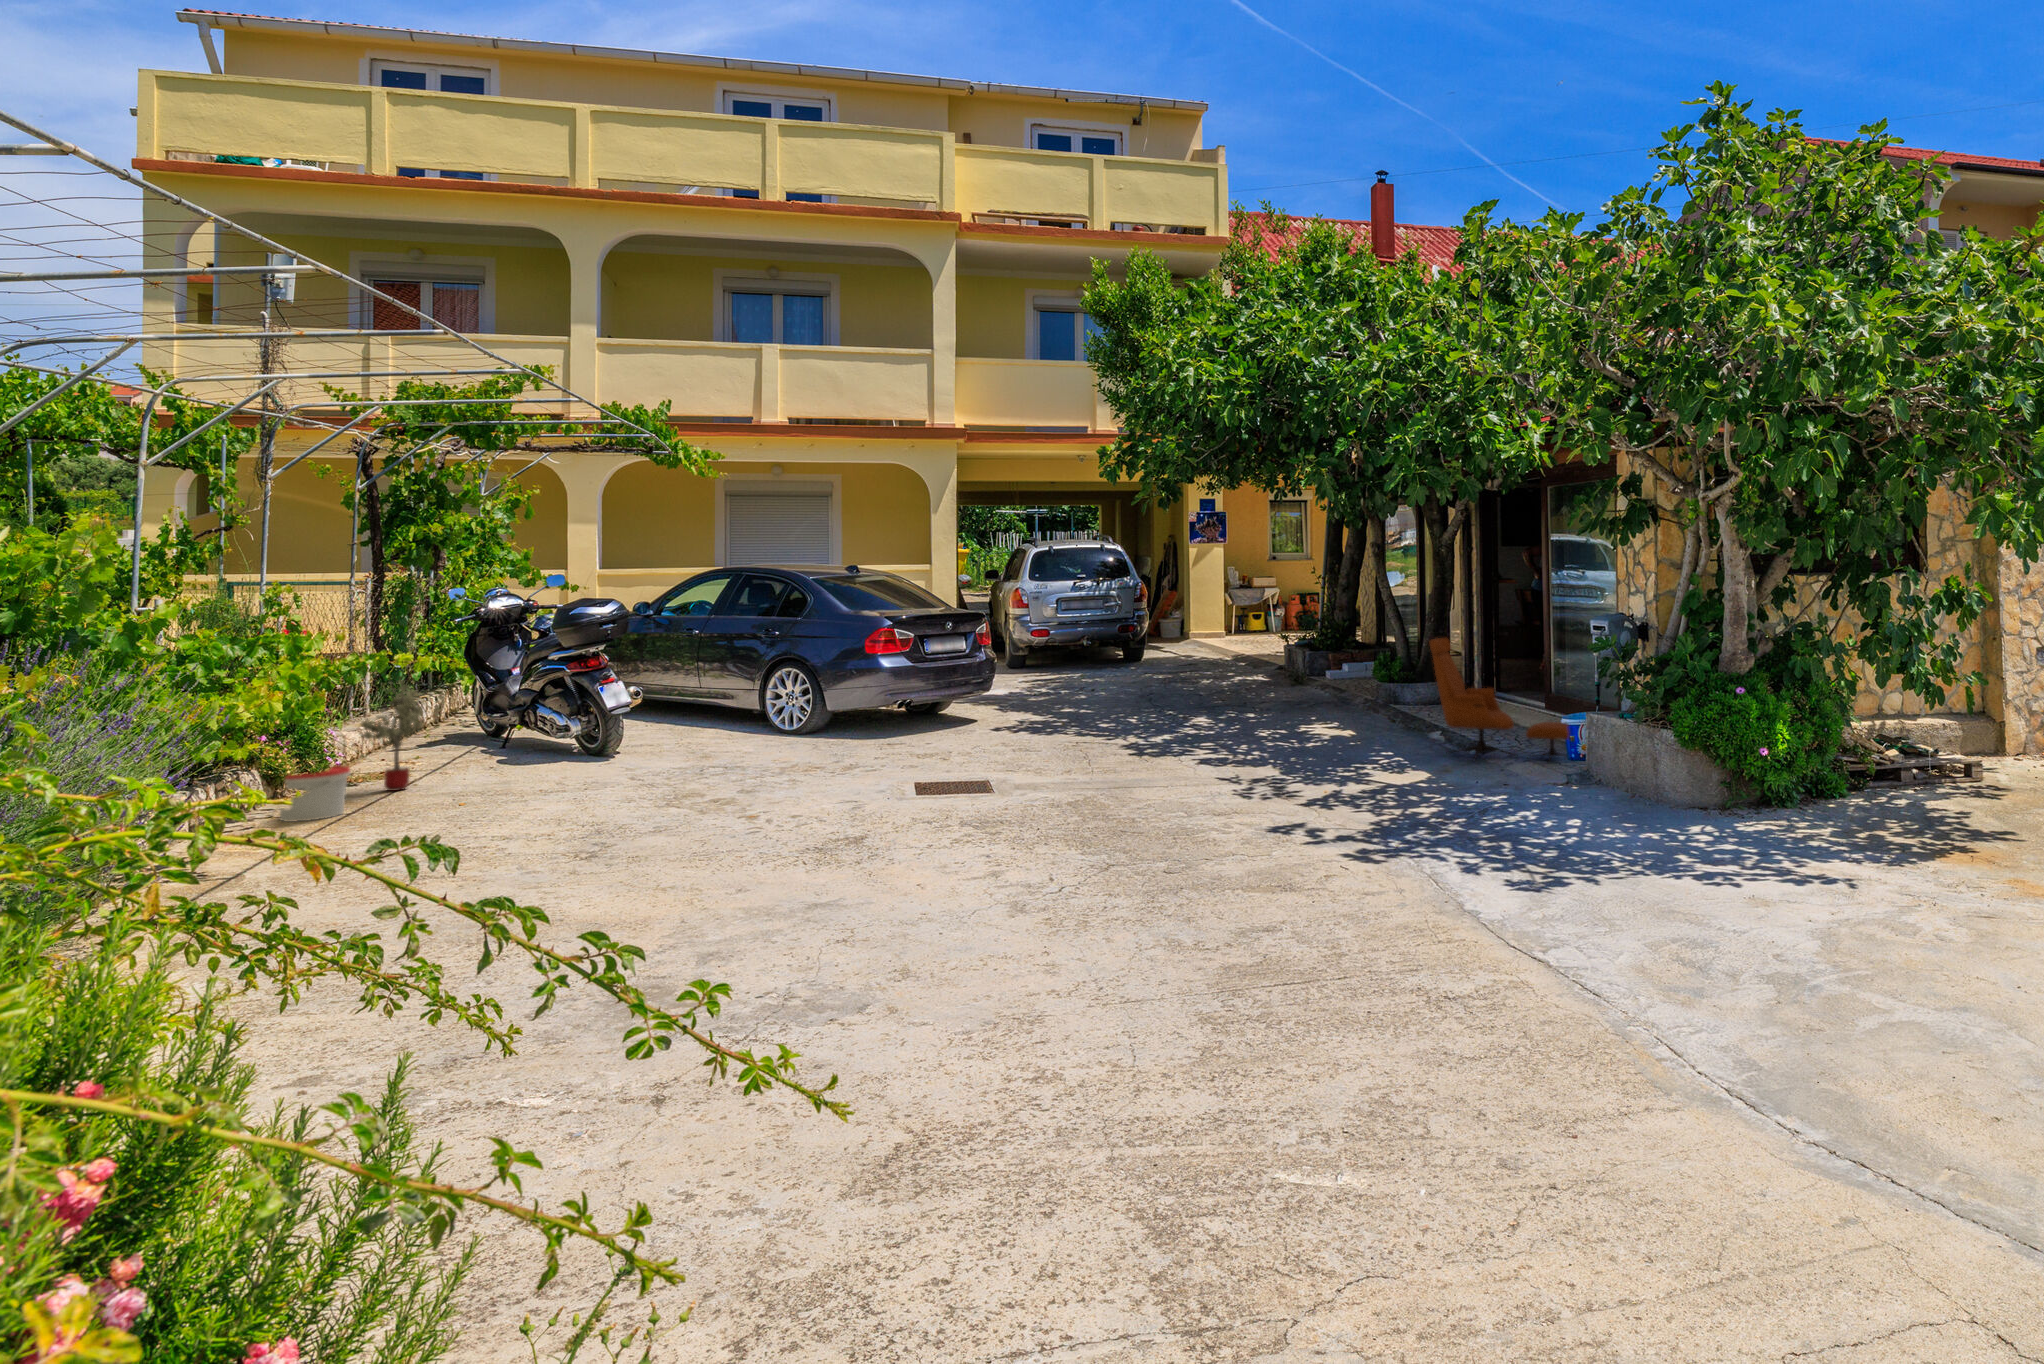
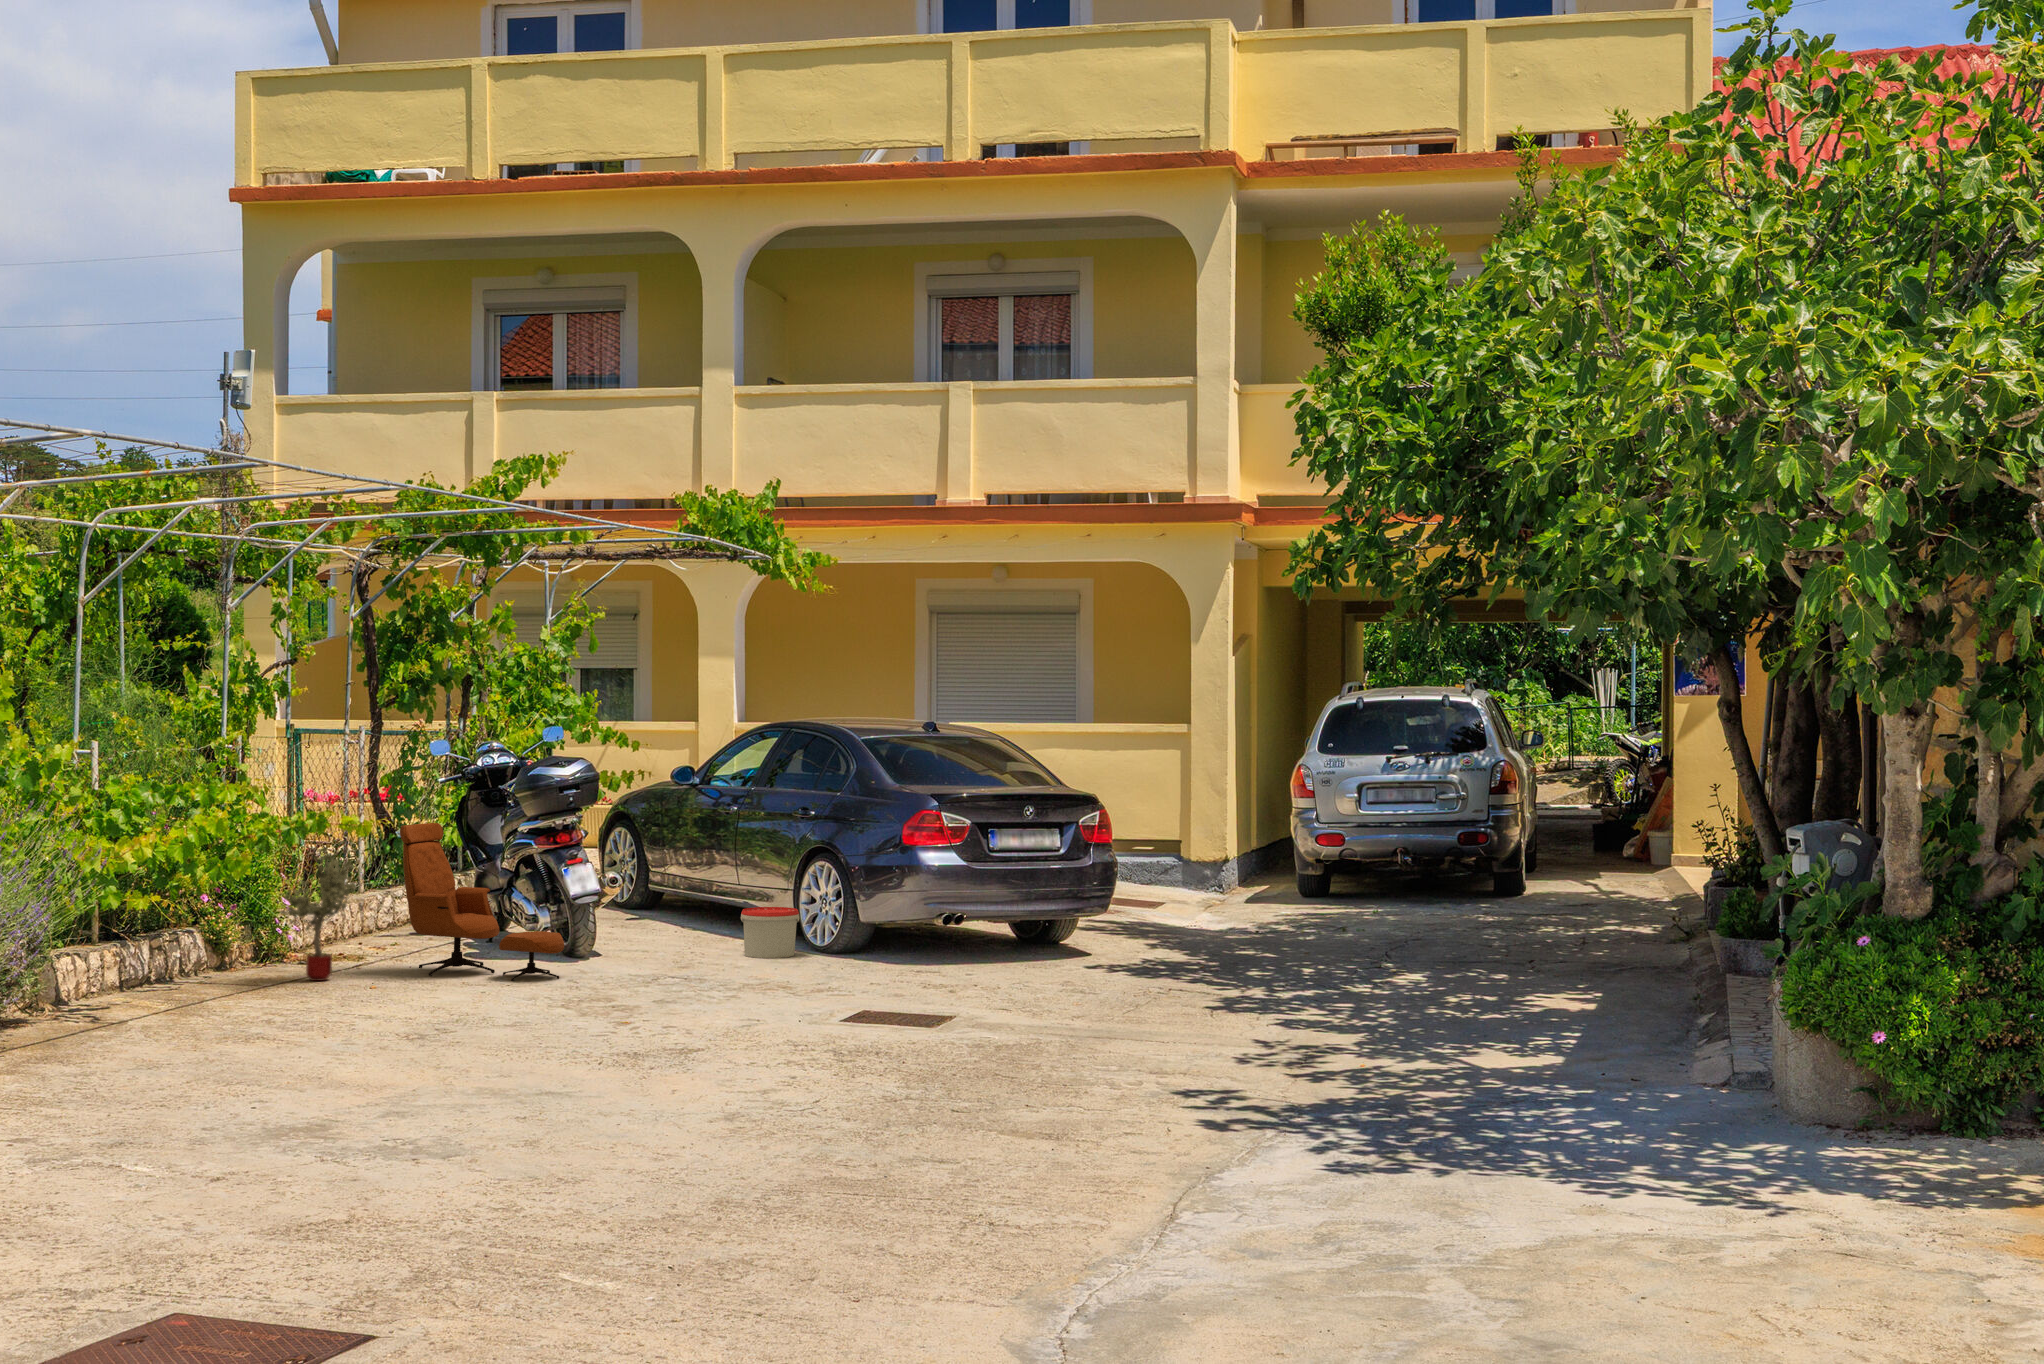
lounge chair: present [1430,638,1569,760] -> present [400,823,564,981]
bucket: present [280,766,351,822] -> present [741,907,800,958]

